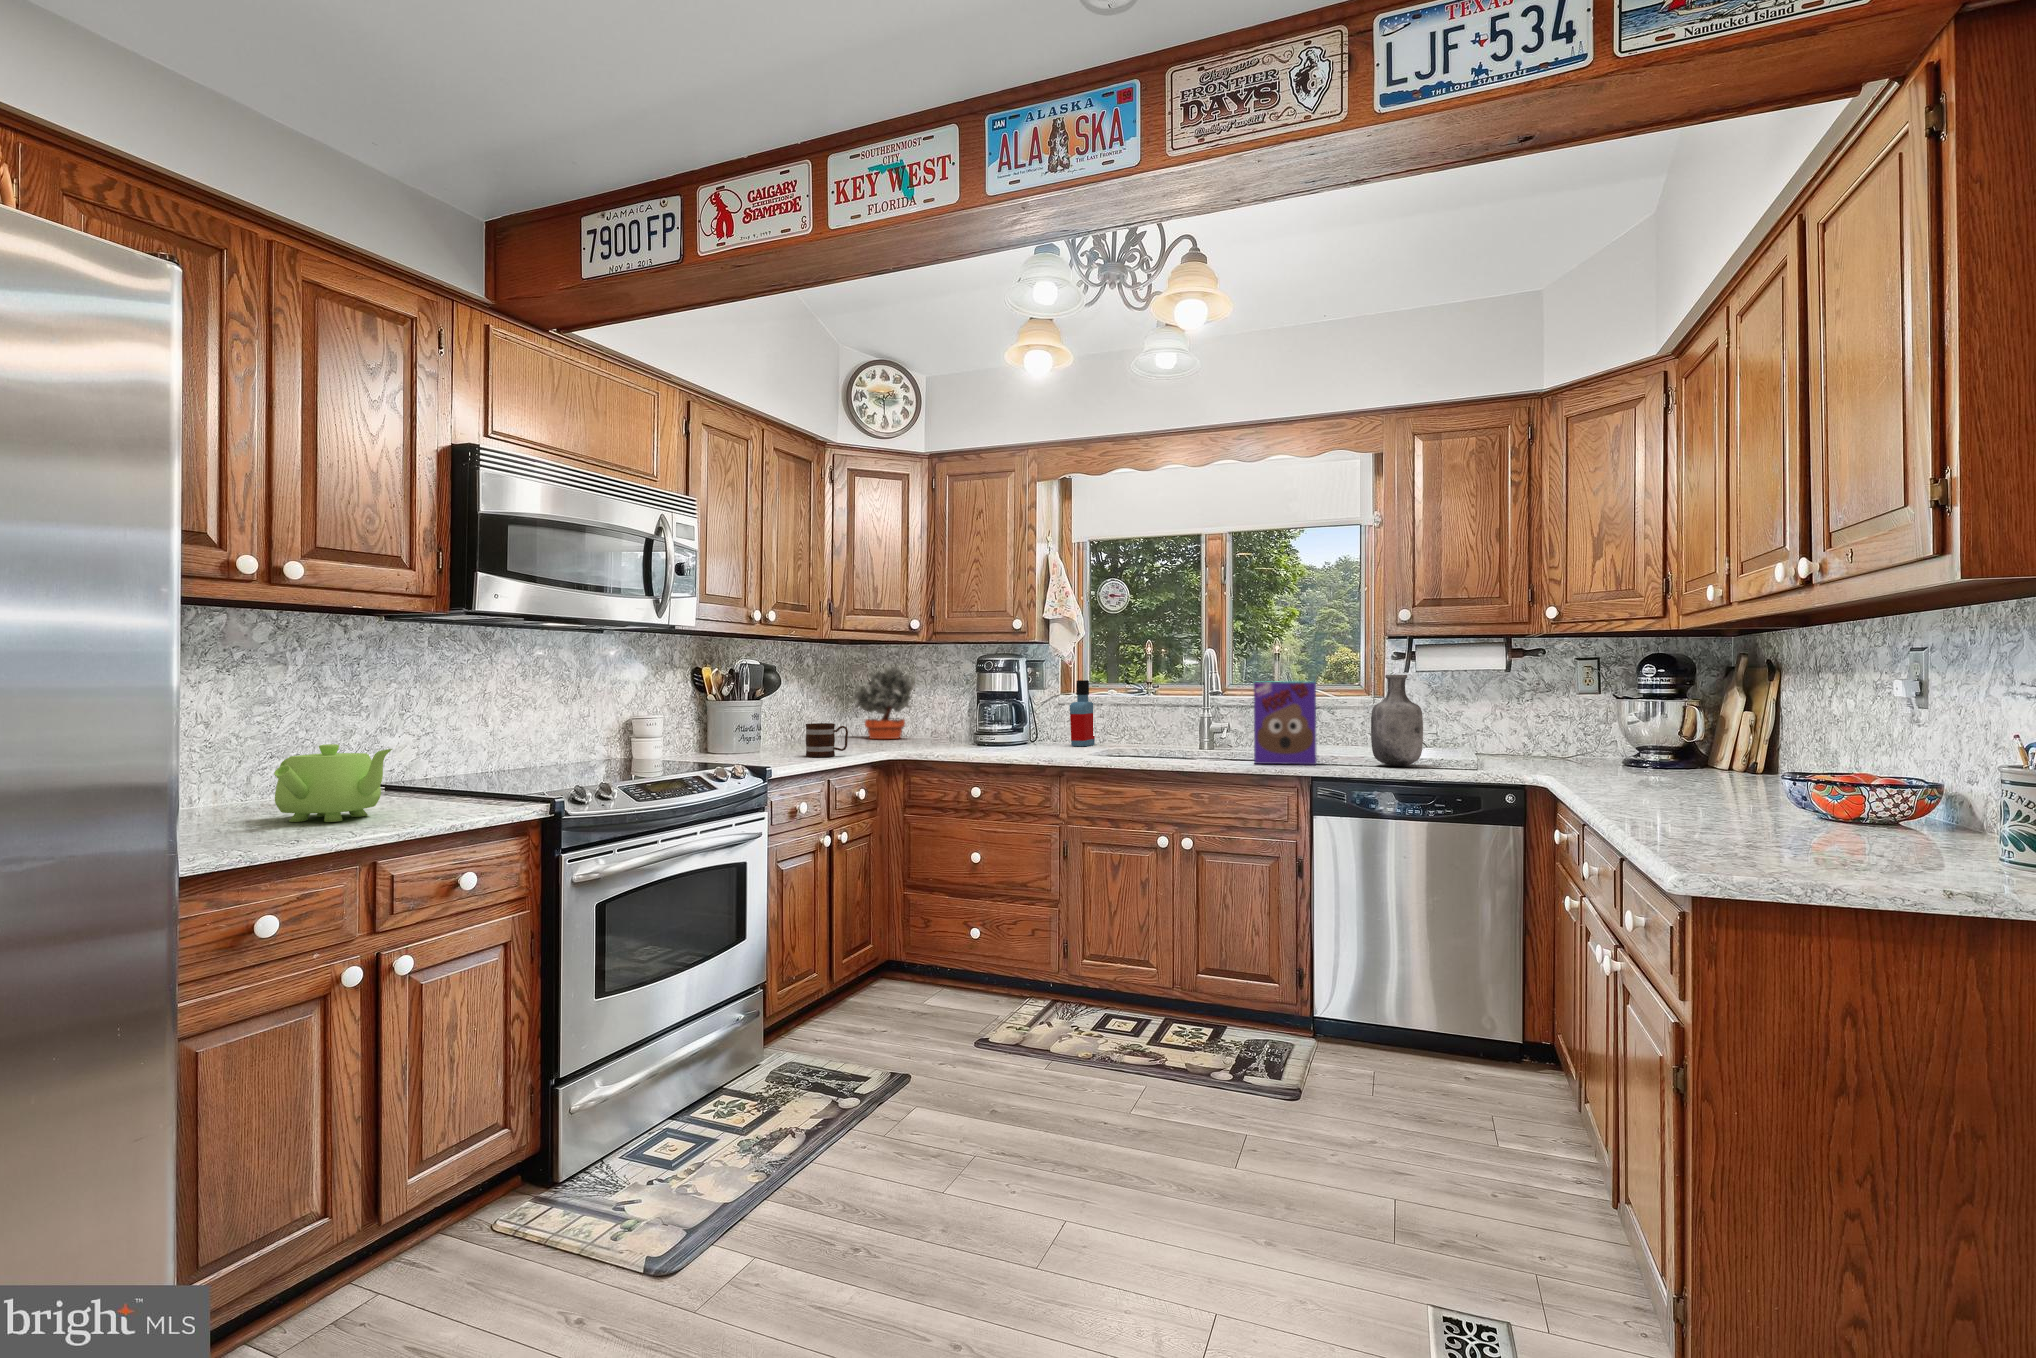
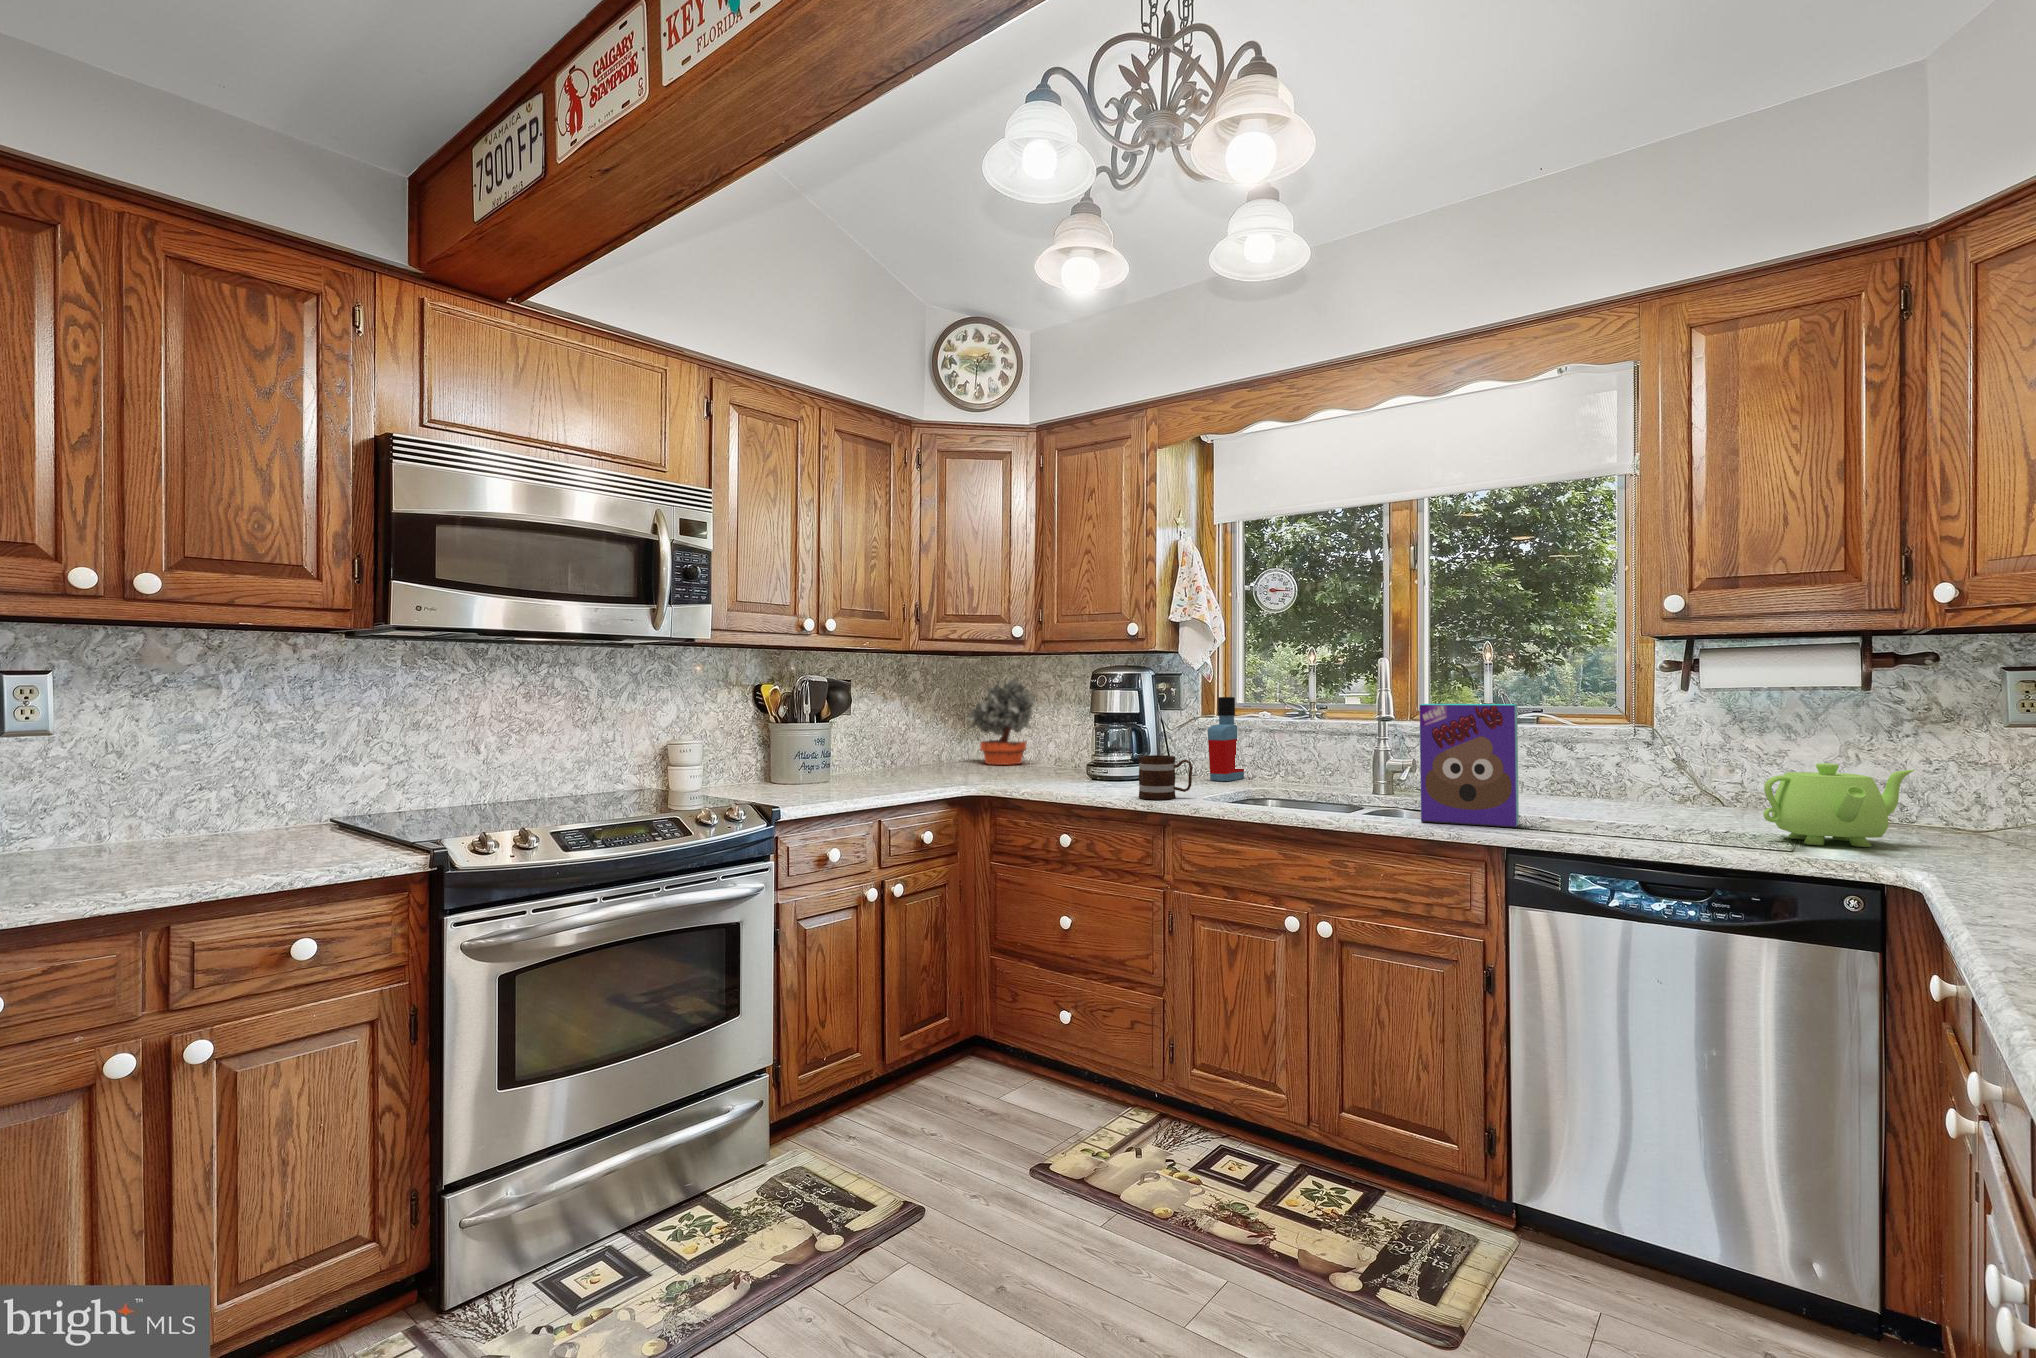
vase: present [1371,675,1423,766] -> none [1607,695,1695,836]
mug: present [806,723,848,757] -> present [1138,755,1193,800]
teapot: present [274,744,392,822] -> present [1763,763,1915,847]

